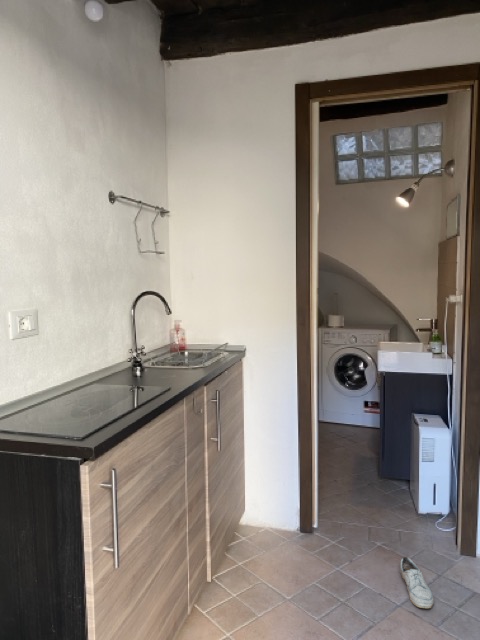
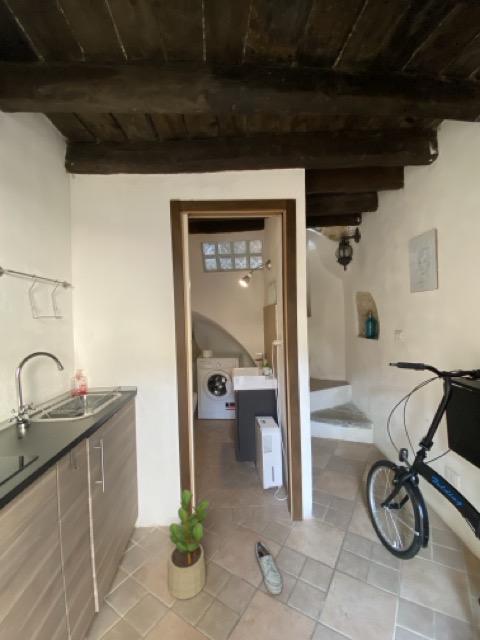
potted plant: none [287,469,340,592] -> present [168,490,209,600]

